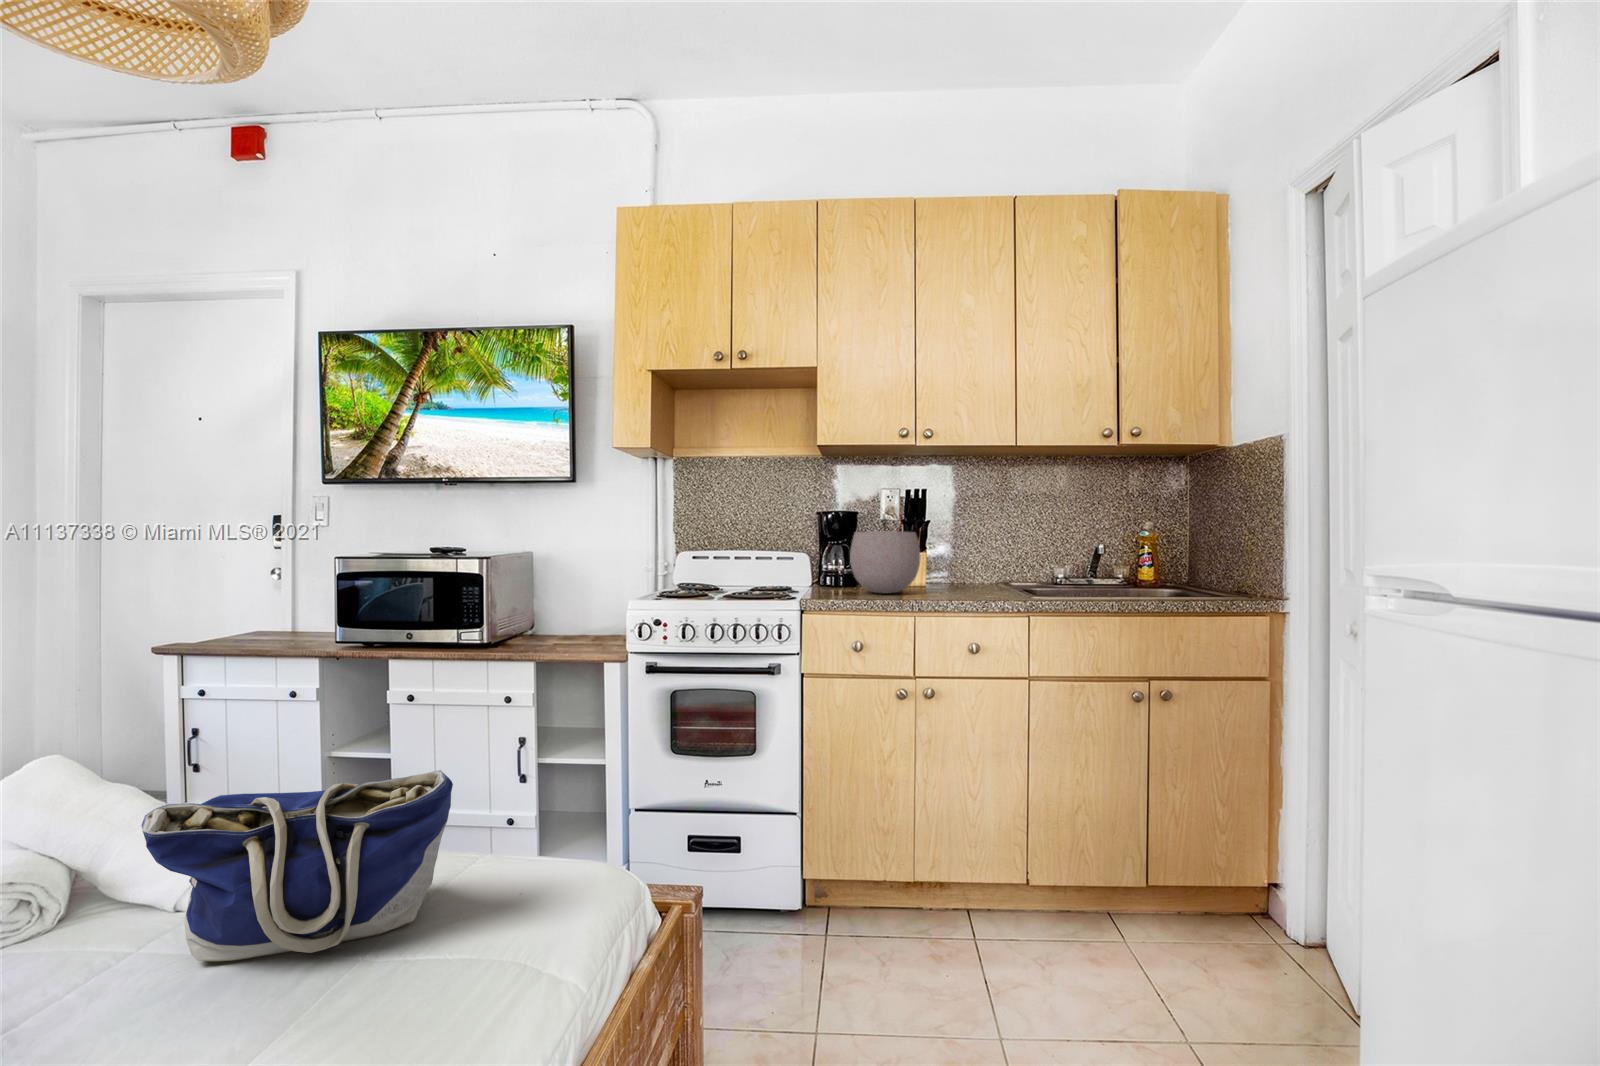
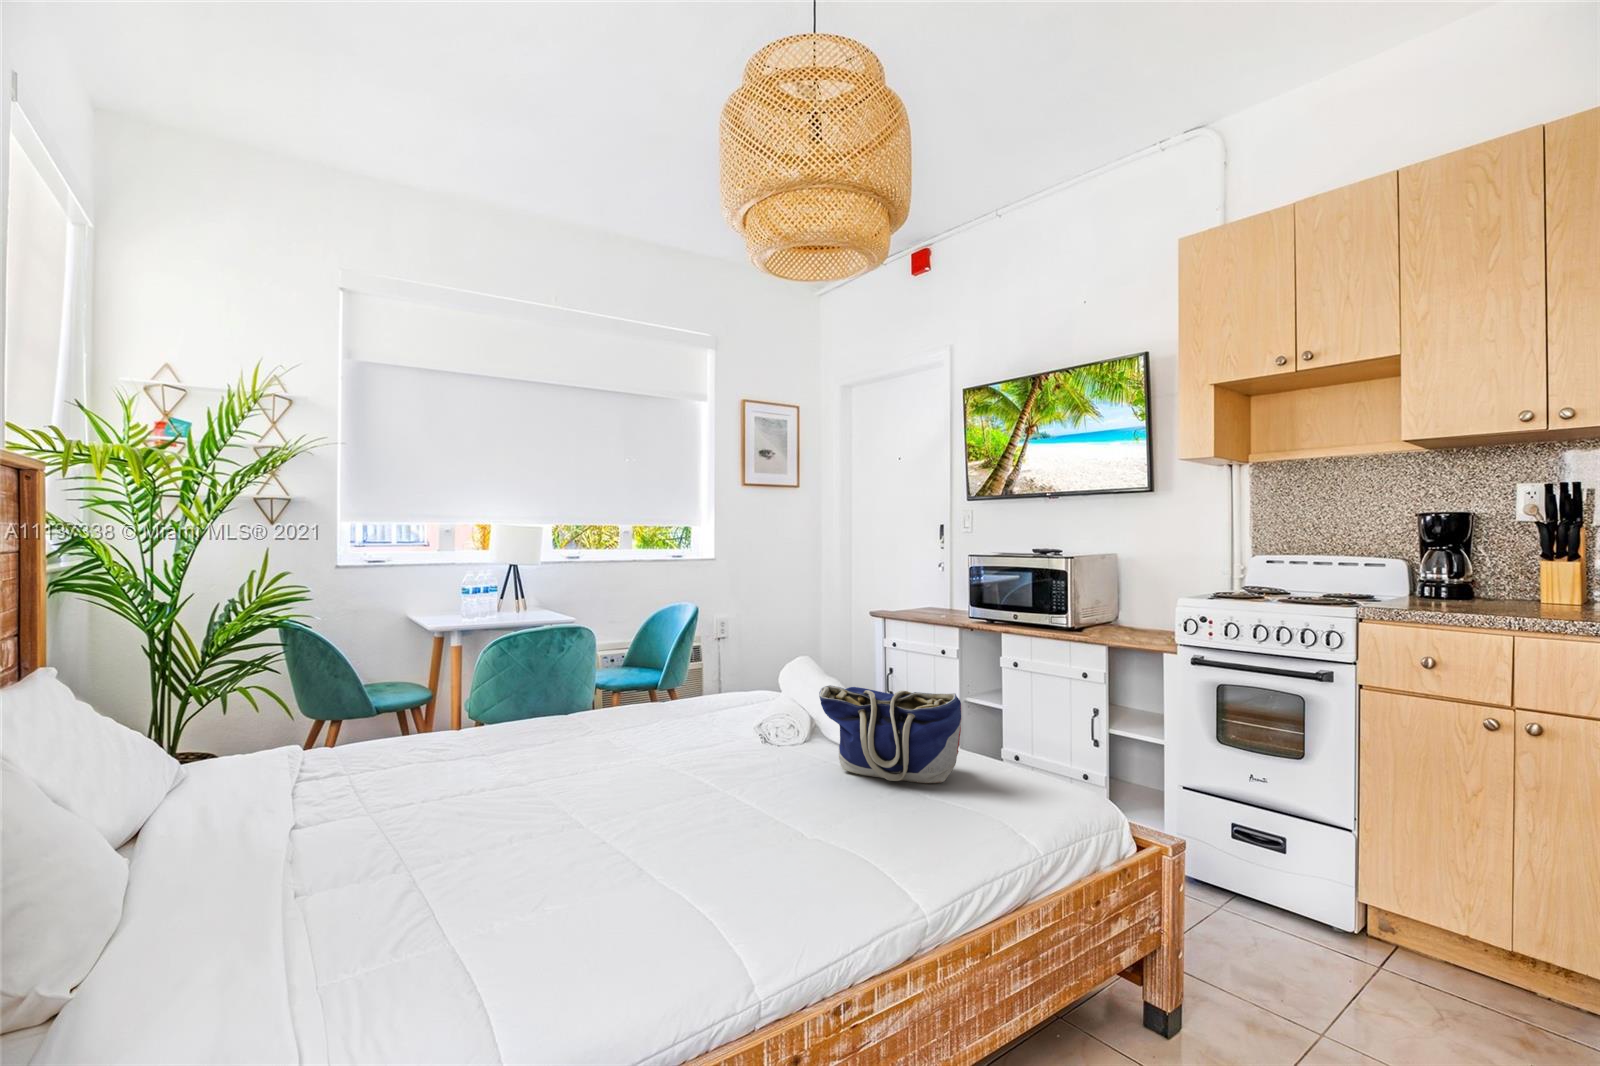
plant pot: present [850,510,920,593] -> none [1443,507,1553,609]

